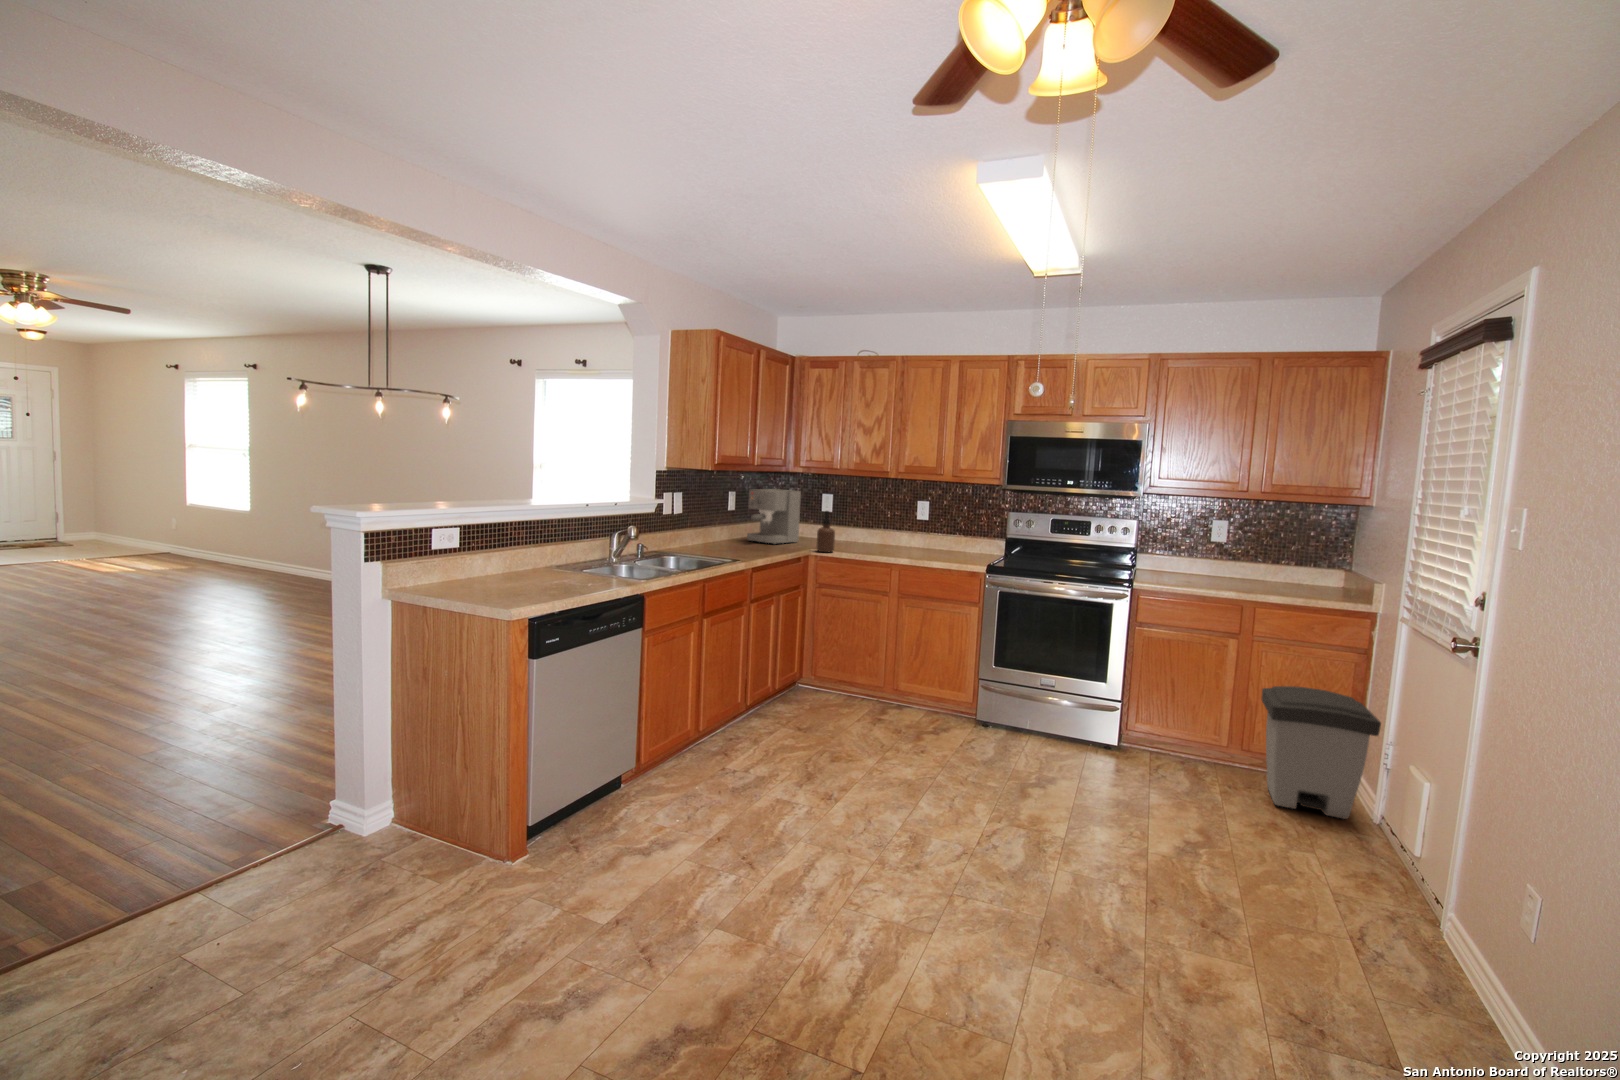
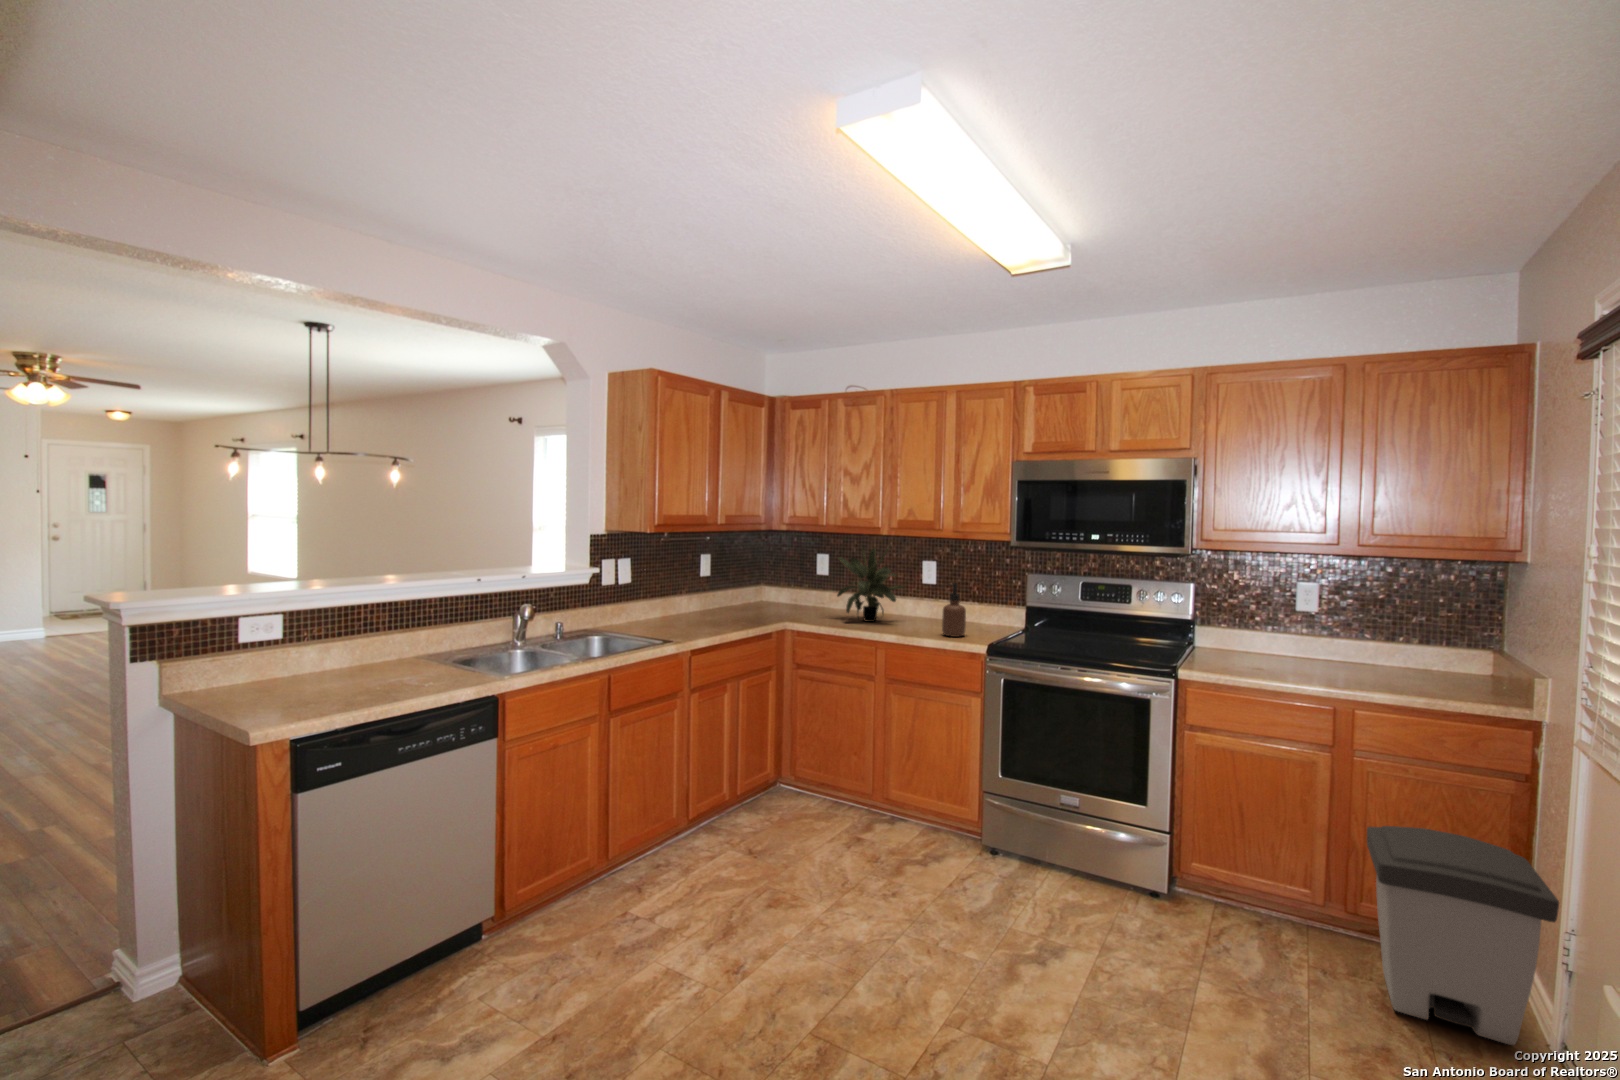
potted plant: none [851,487,908,550] -> present [837,548,903,622]
coffee maker: present [747,489,801,545] -> none [720,550,783,616]
soap dispenser: present [817,511,835,552] -> present [942,583,966,637]

